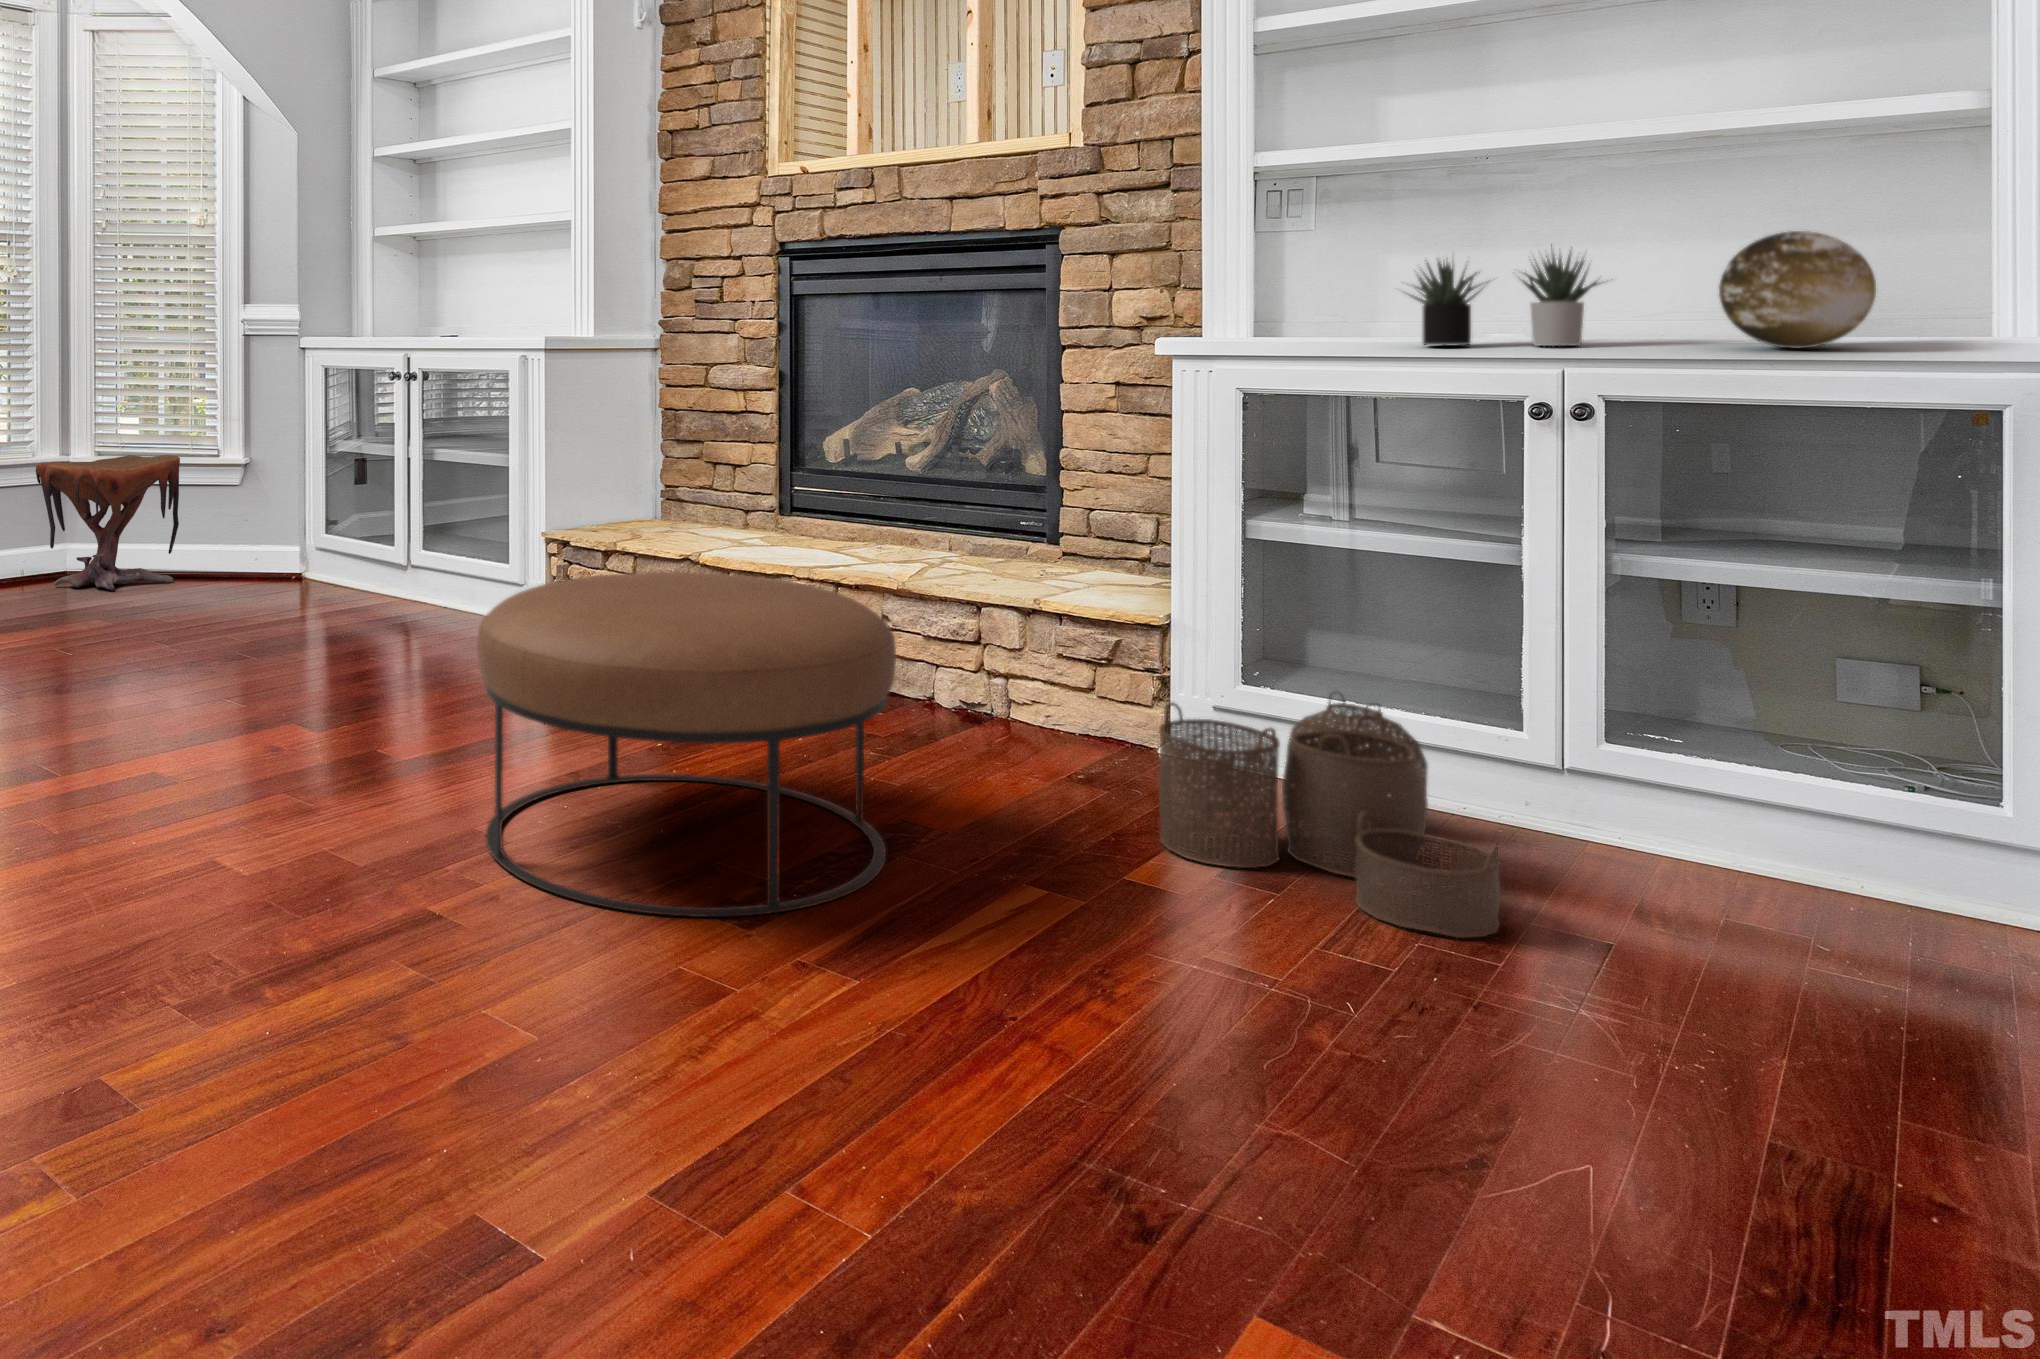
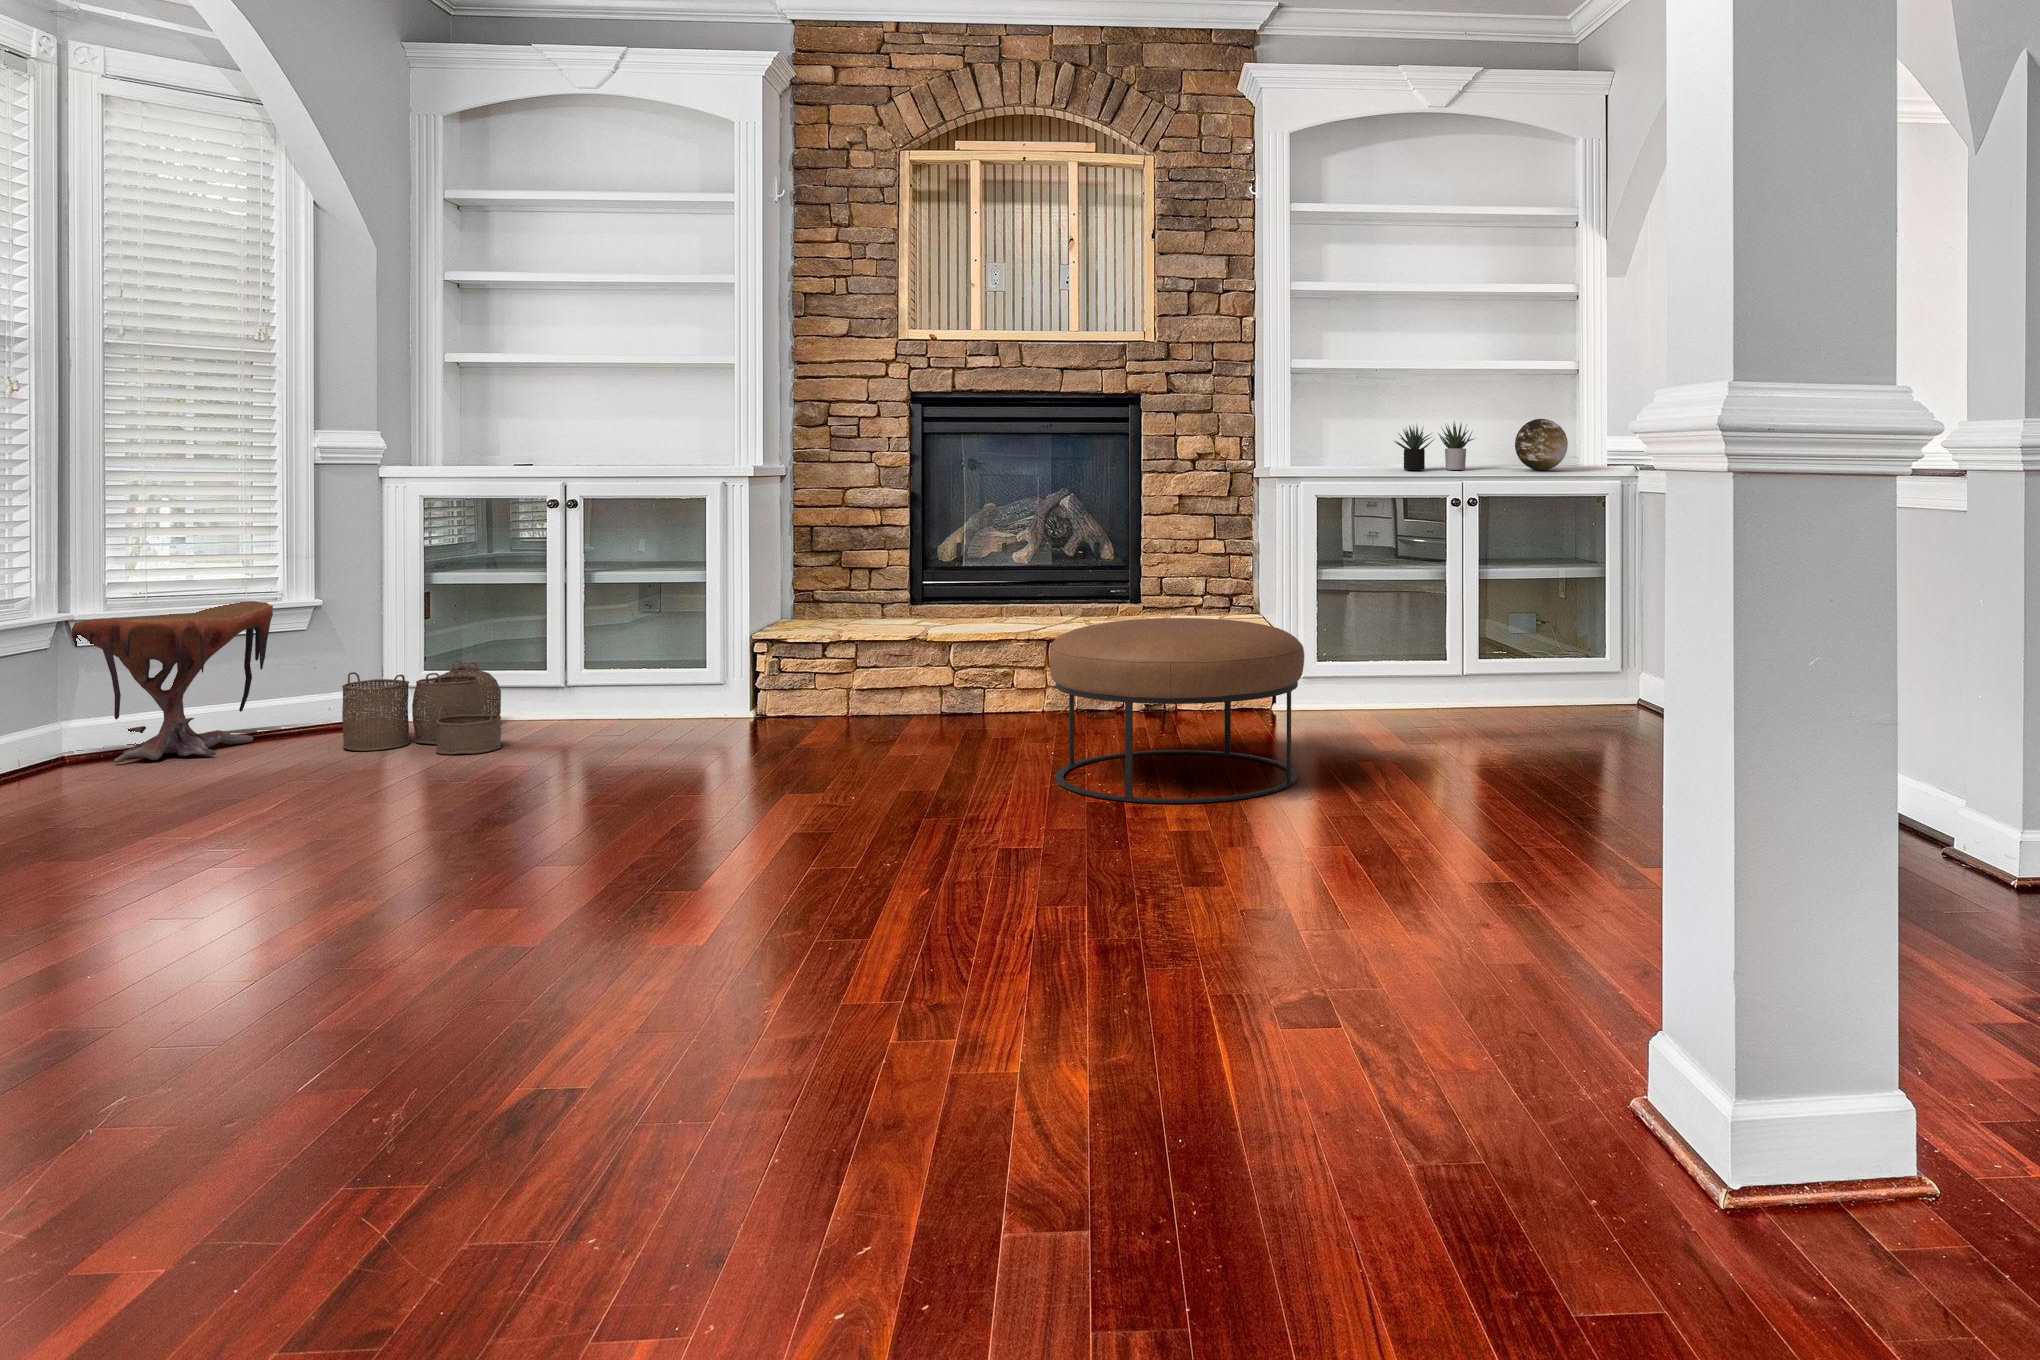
woven basket: present [1159,694,1500,938] -> present [342,661,501,754]

